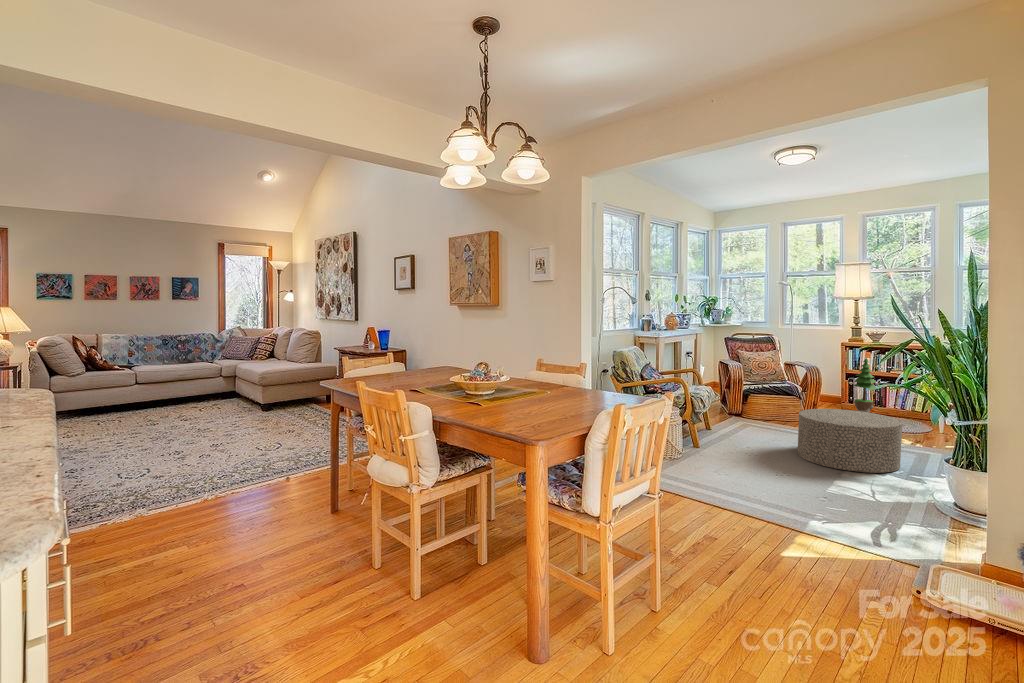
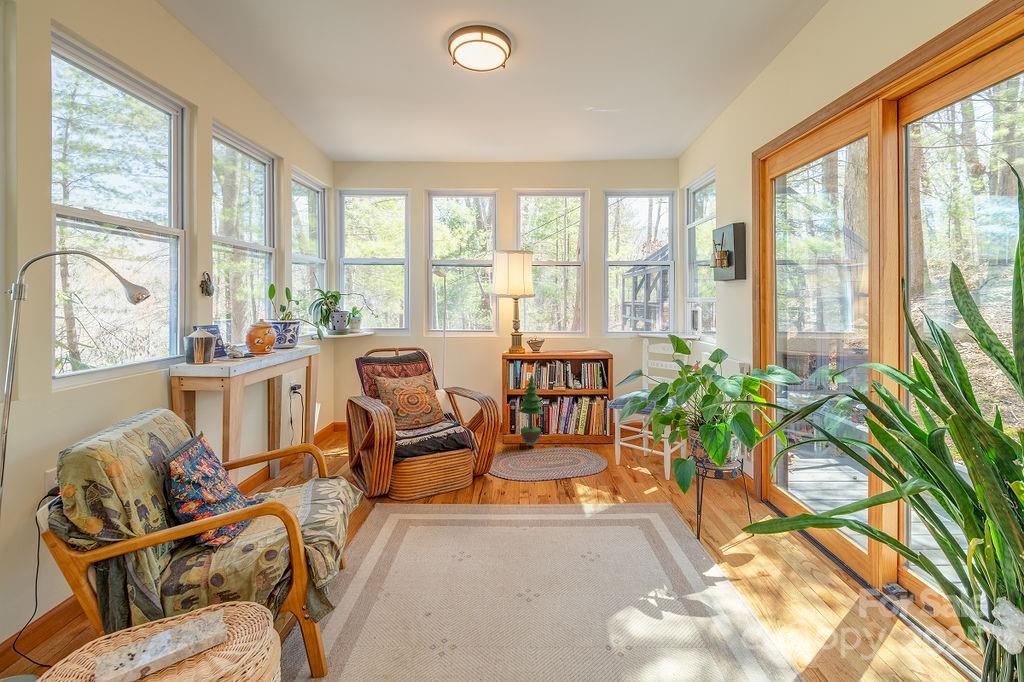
ottoman: present [798,409,902,473] -> none [508,481,660,628]

